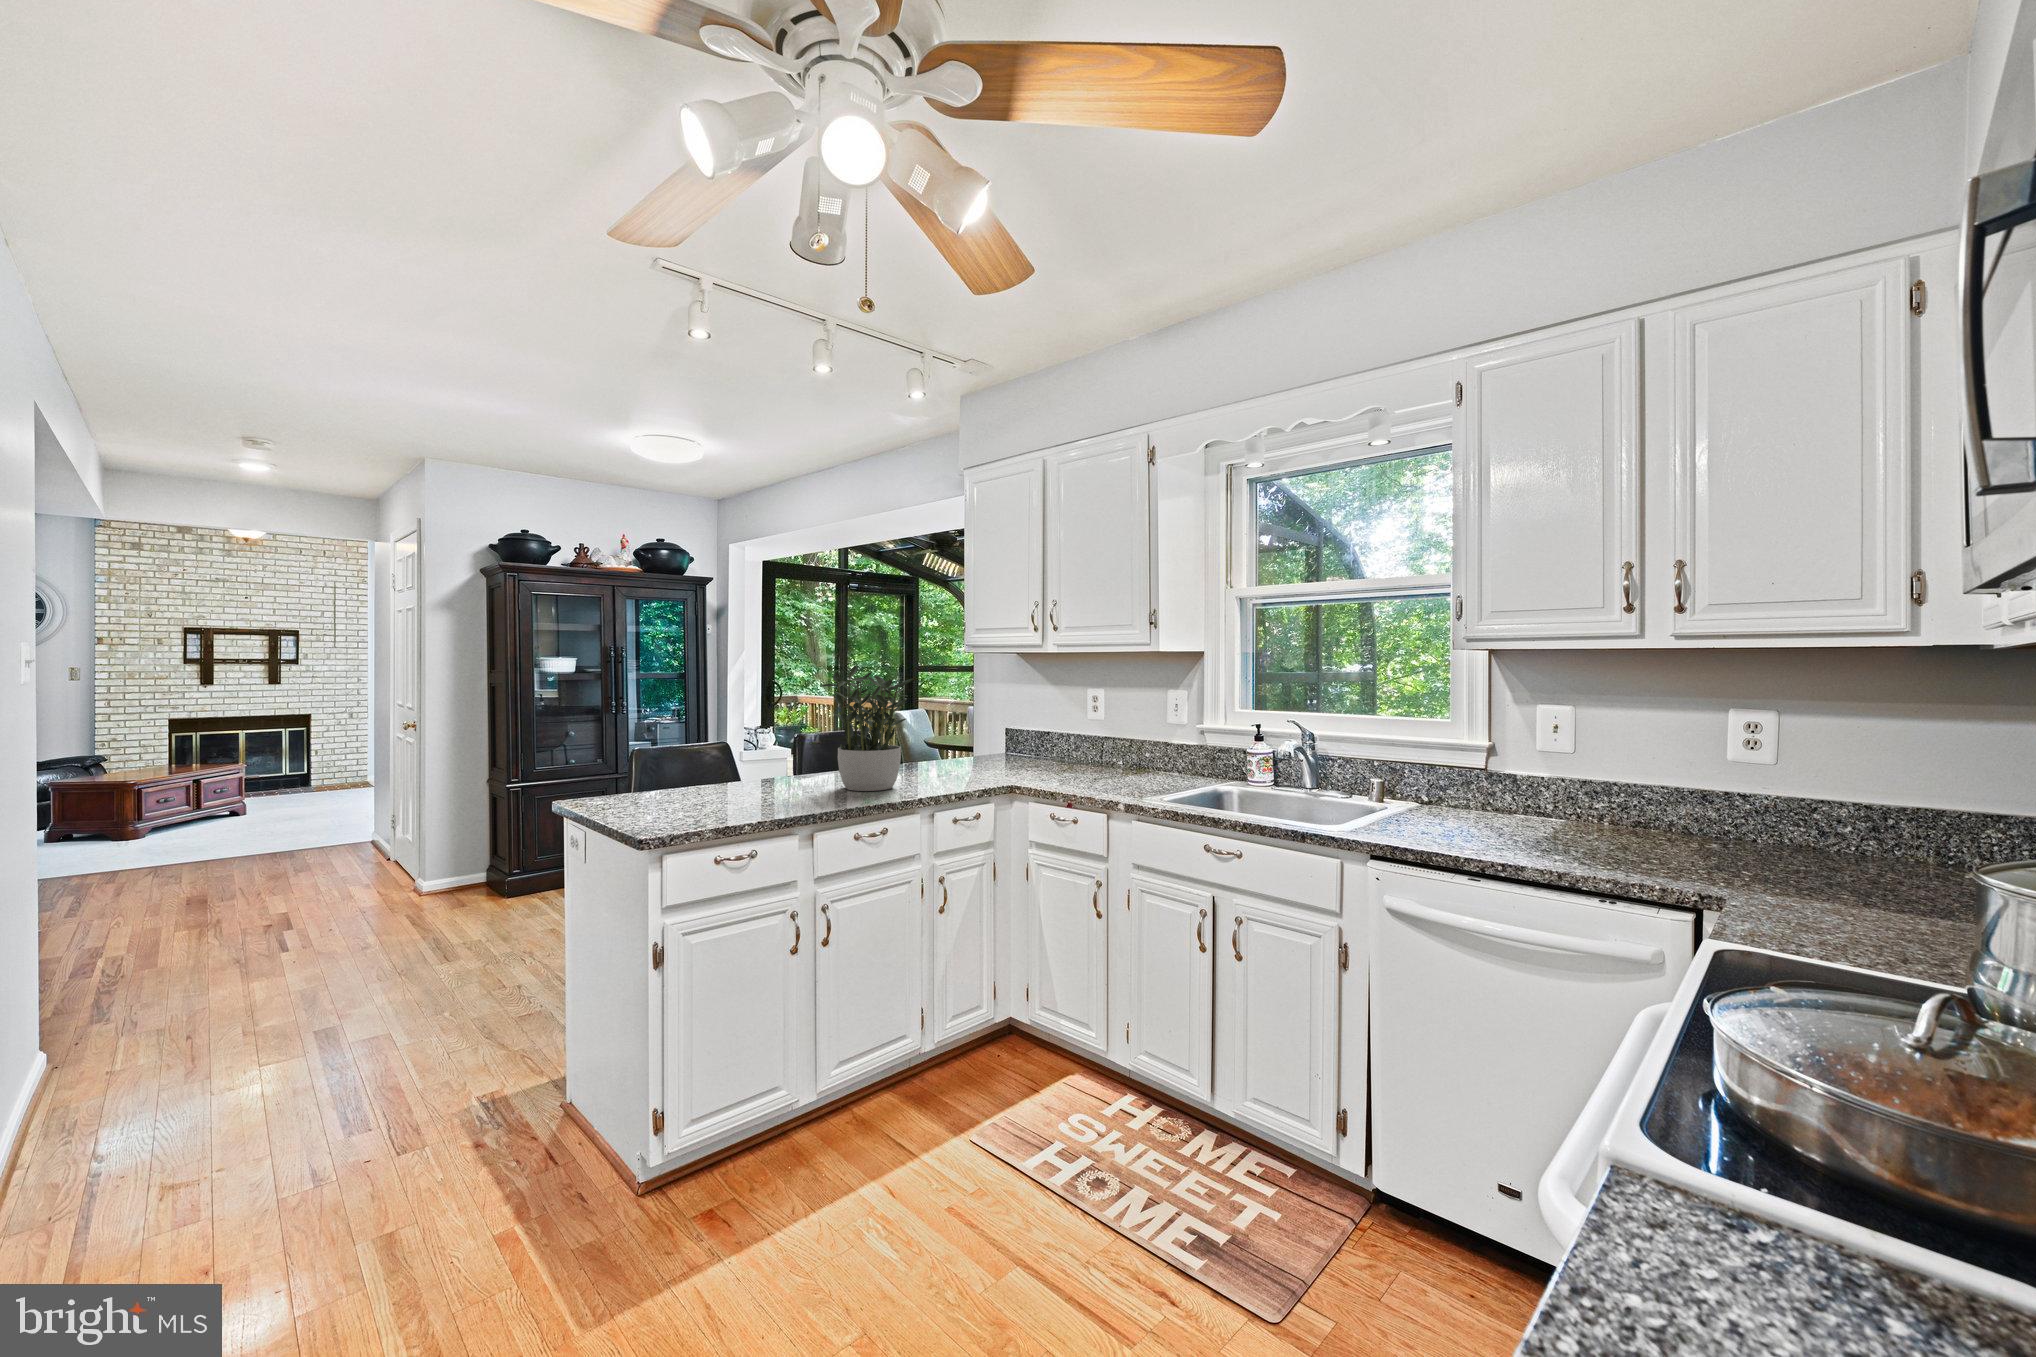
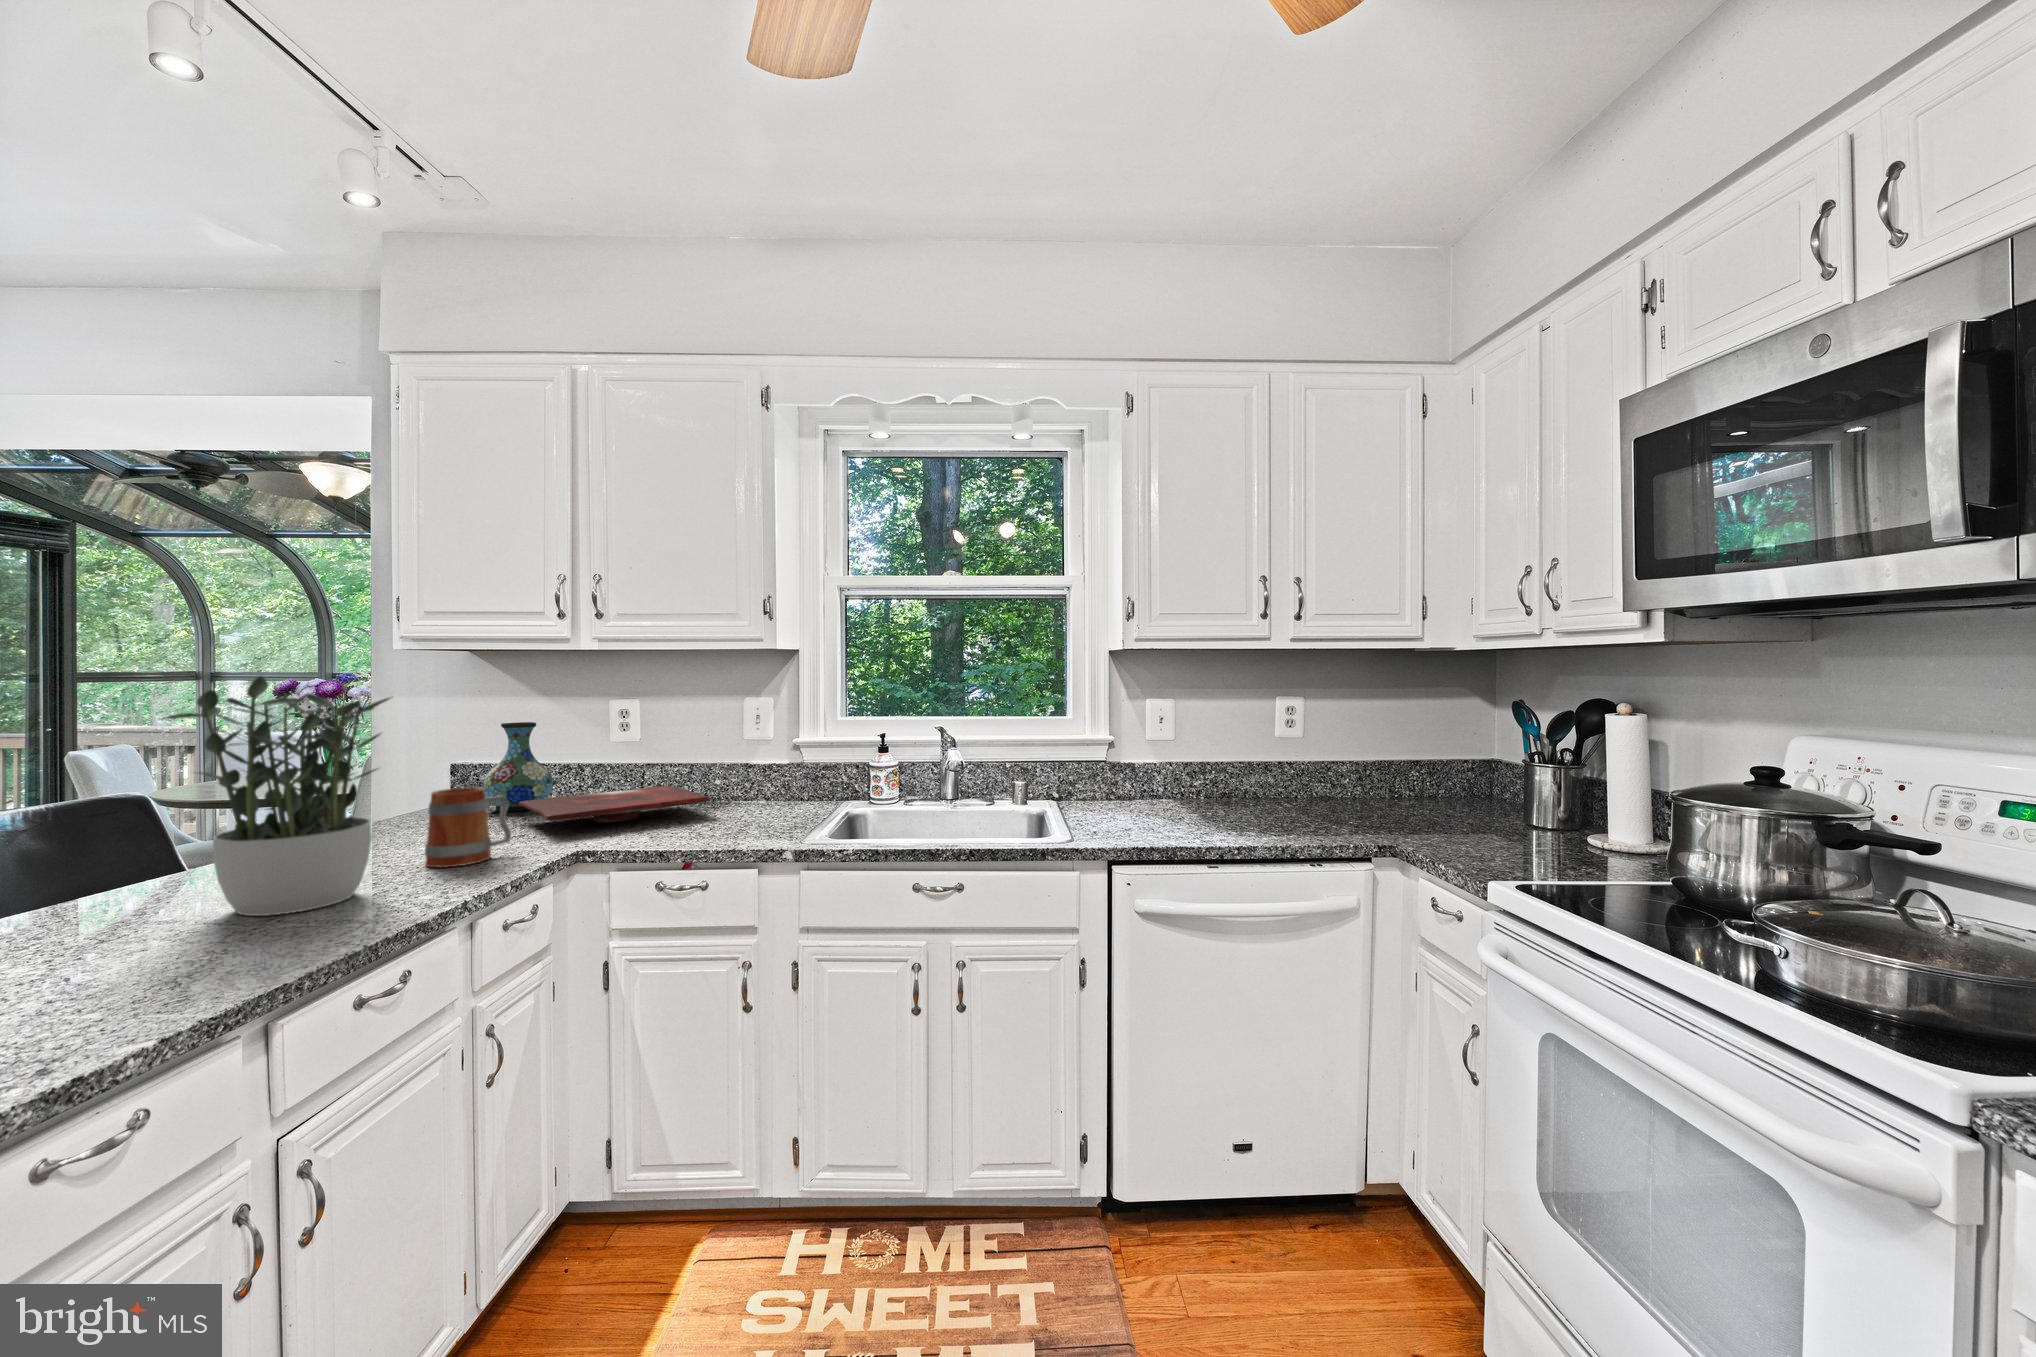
vase: none [1008,701,1050,762] -> present [482,722,553,811]
mug: none [937,737,981,784] -> present [425,787,511,867]
cutting board: none [1010,754,1121,774] -> present [519,786,709,823]

